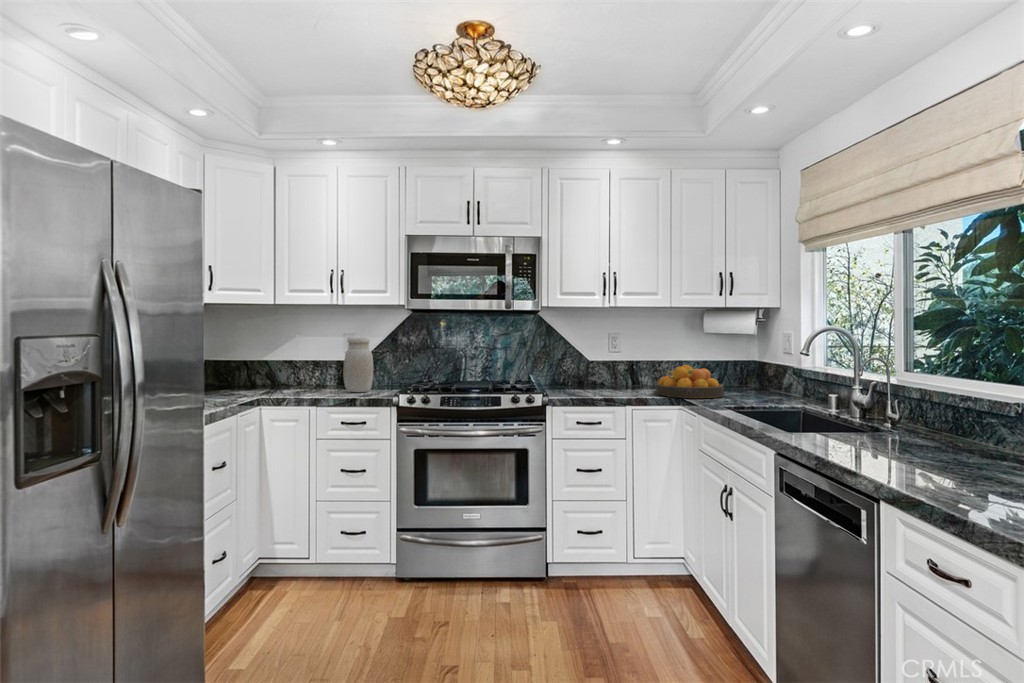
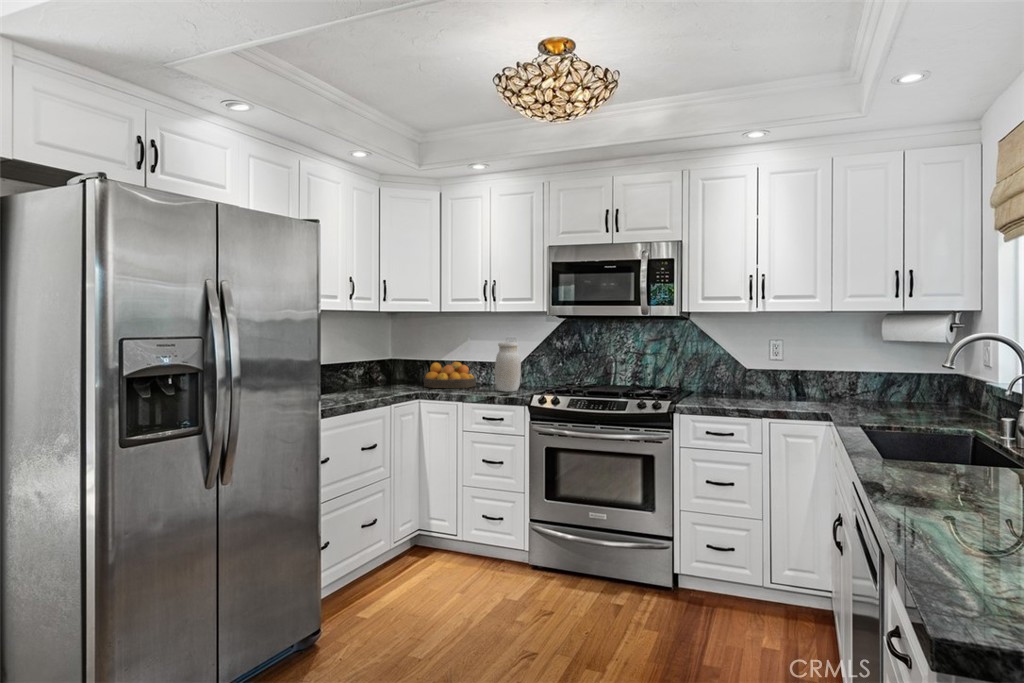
fruit bowl: present [657,365,724,398] -> present [424,362,476,388]

